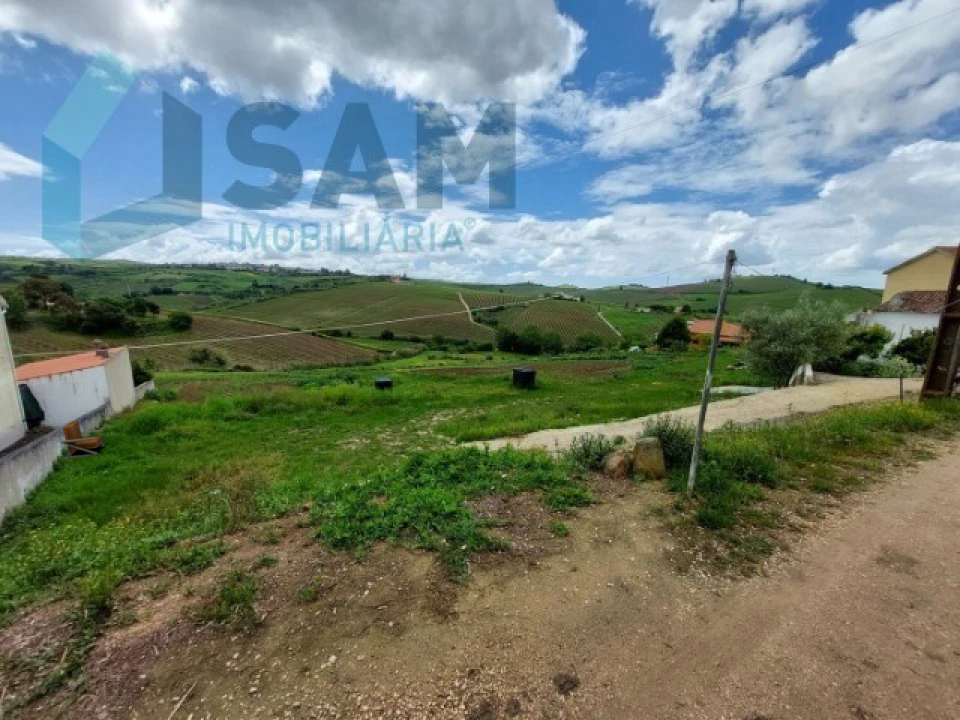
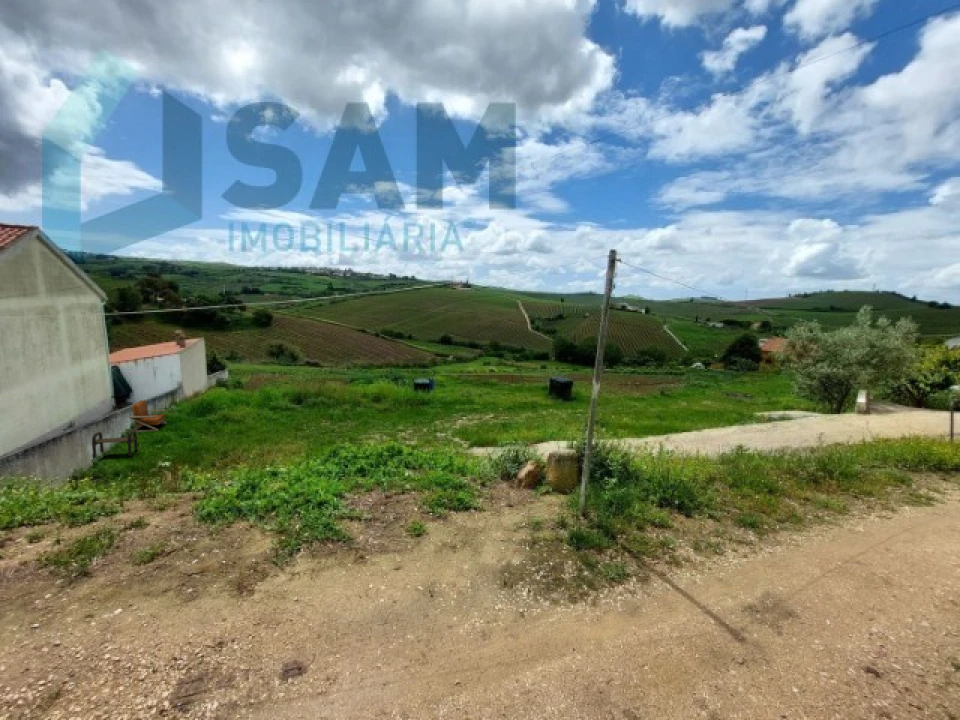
bench: none [25,456,81,493] -> present [92,430,138,458]

